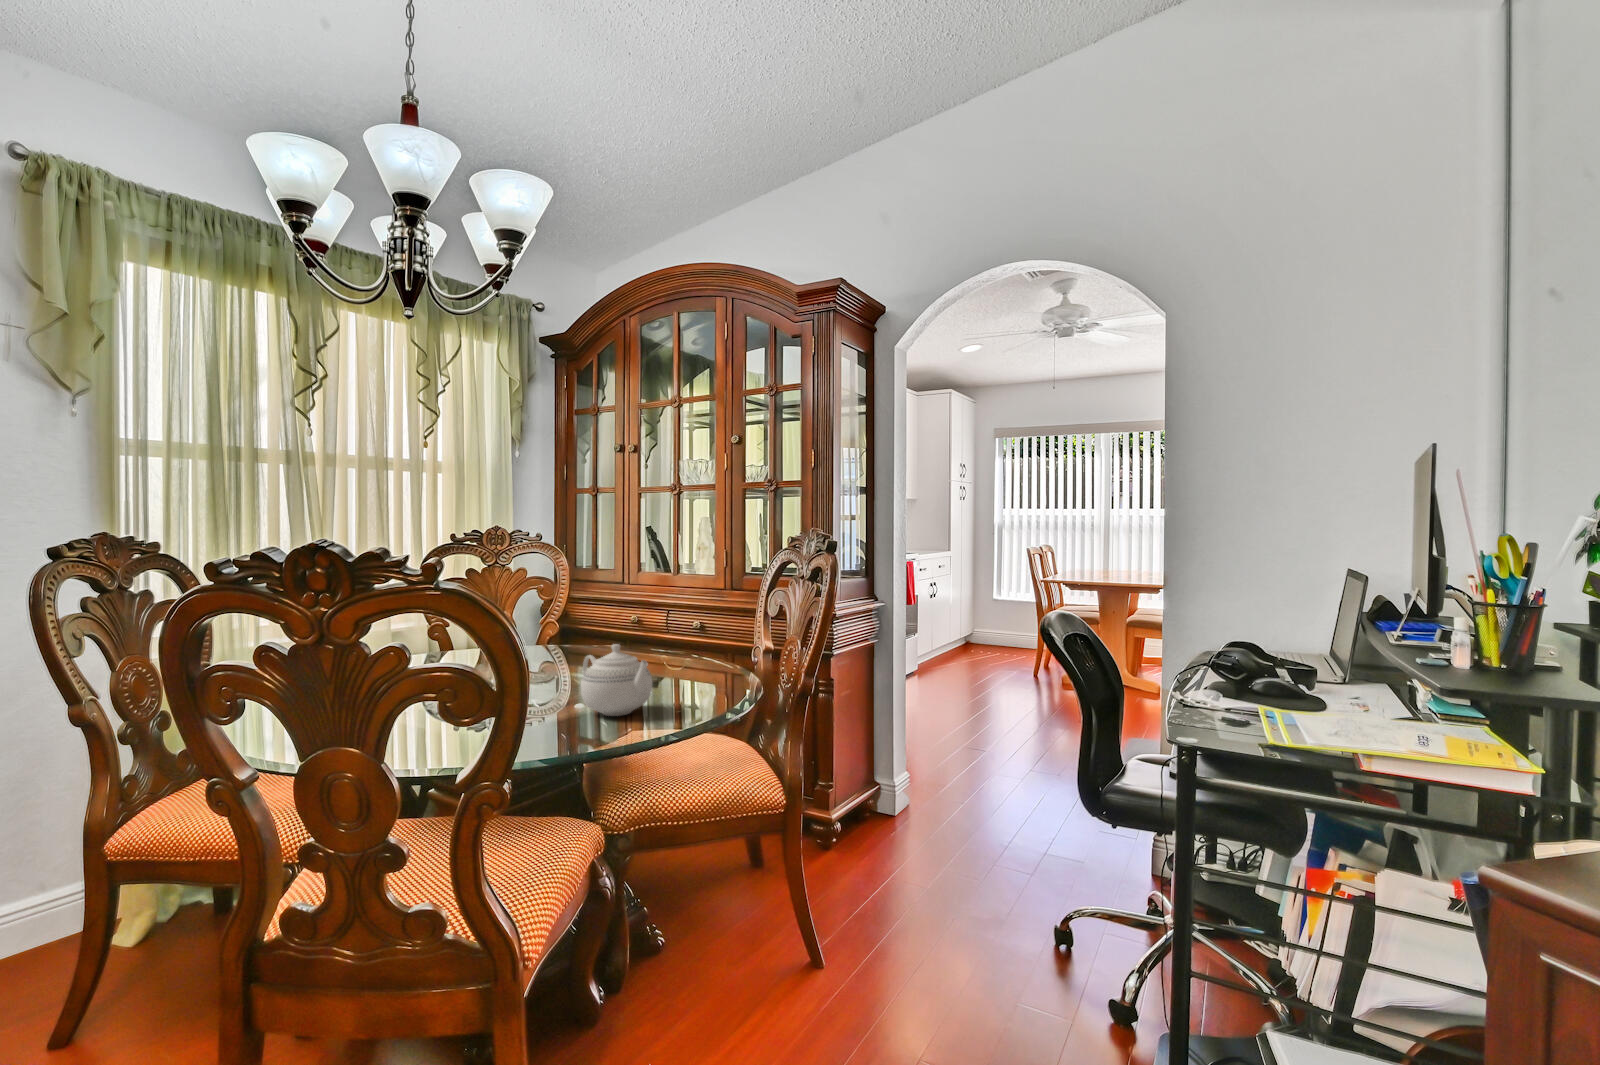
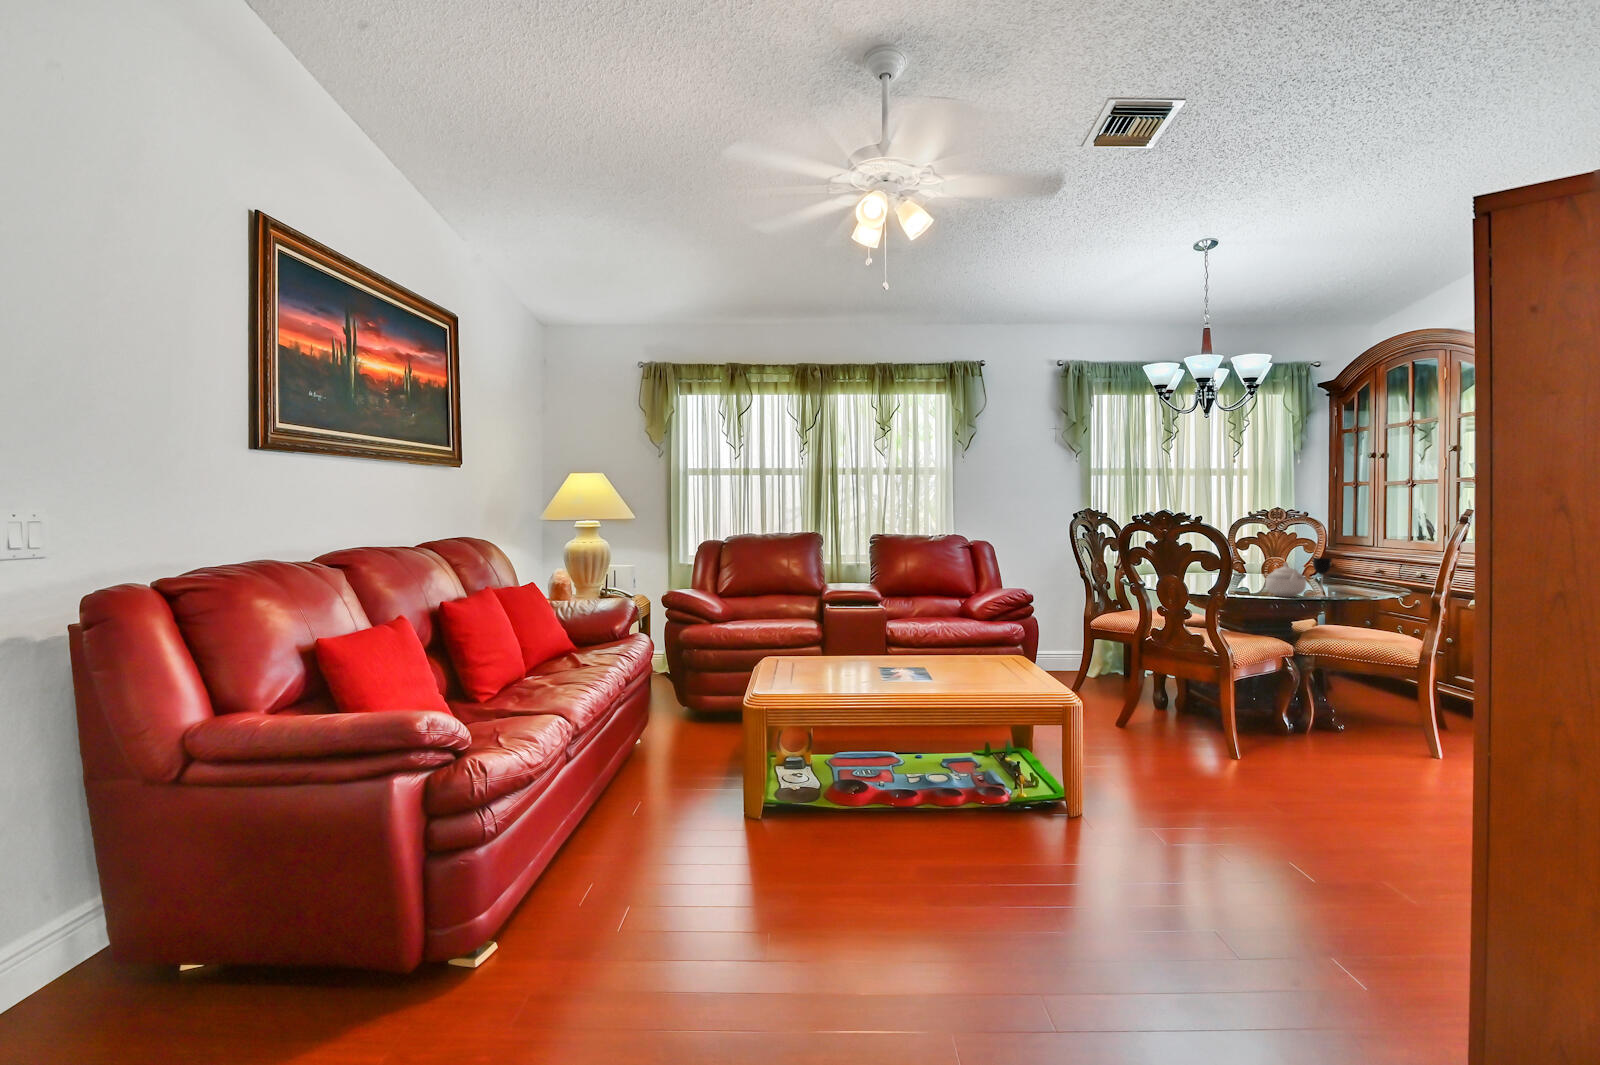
wine glass: none [640,621,671,697] -> present [1313,557,1332,597]

